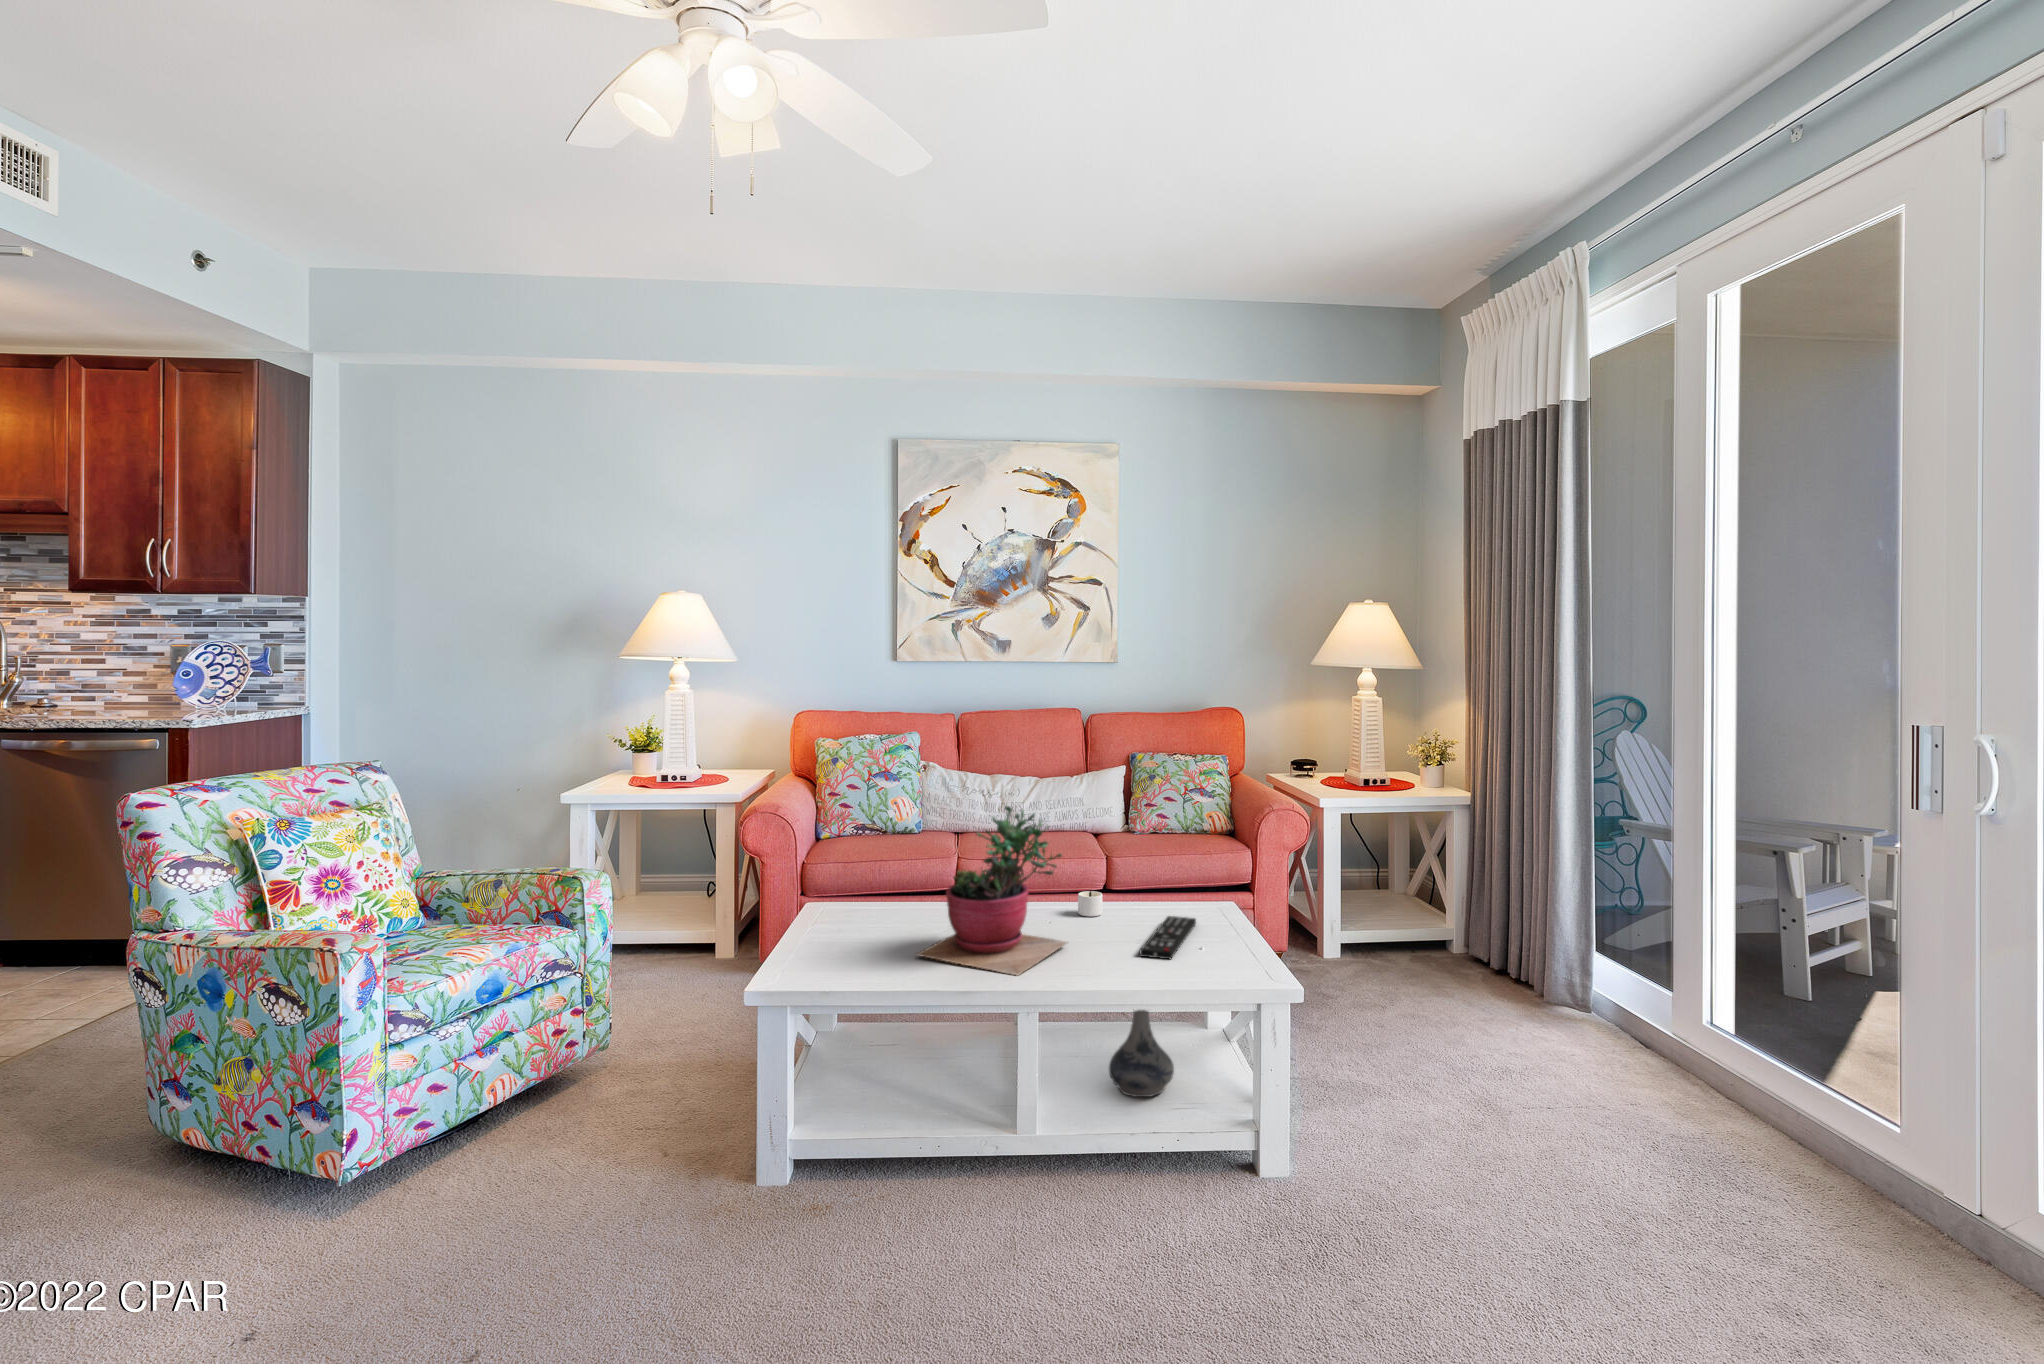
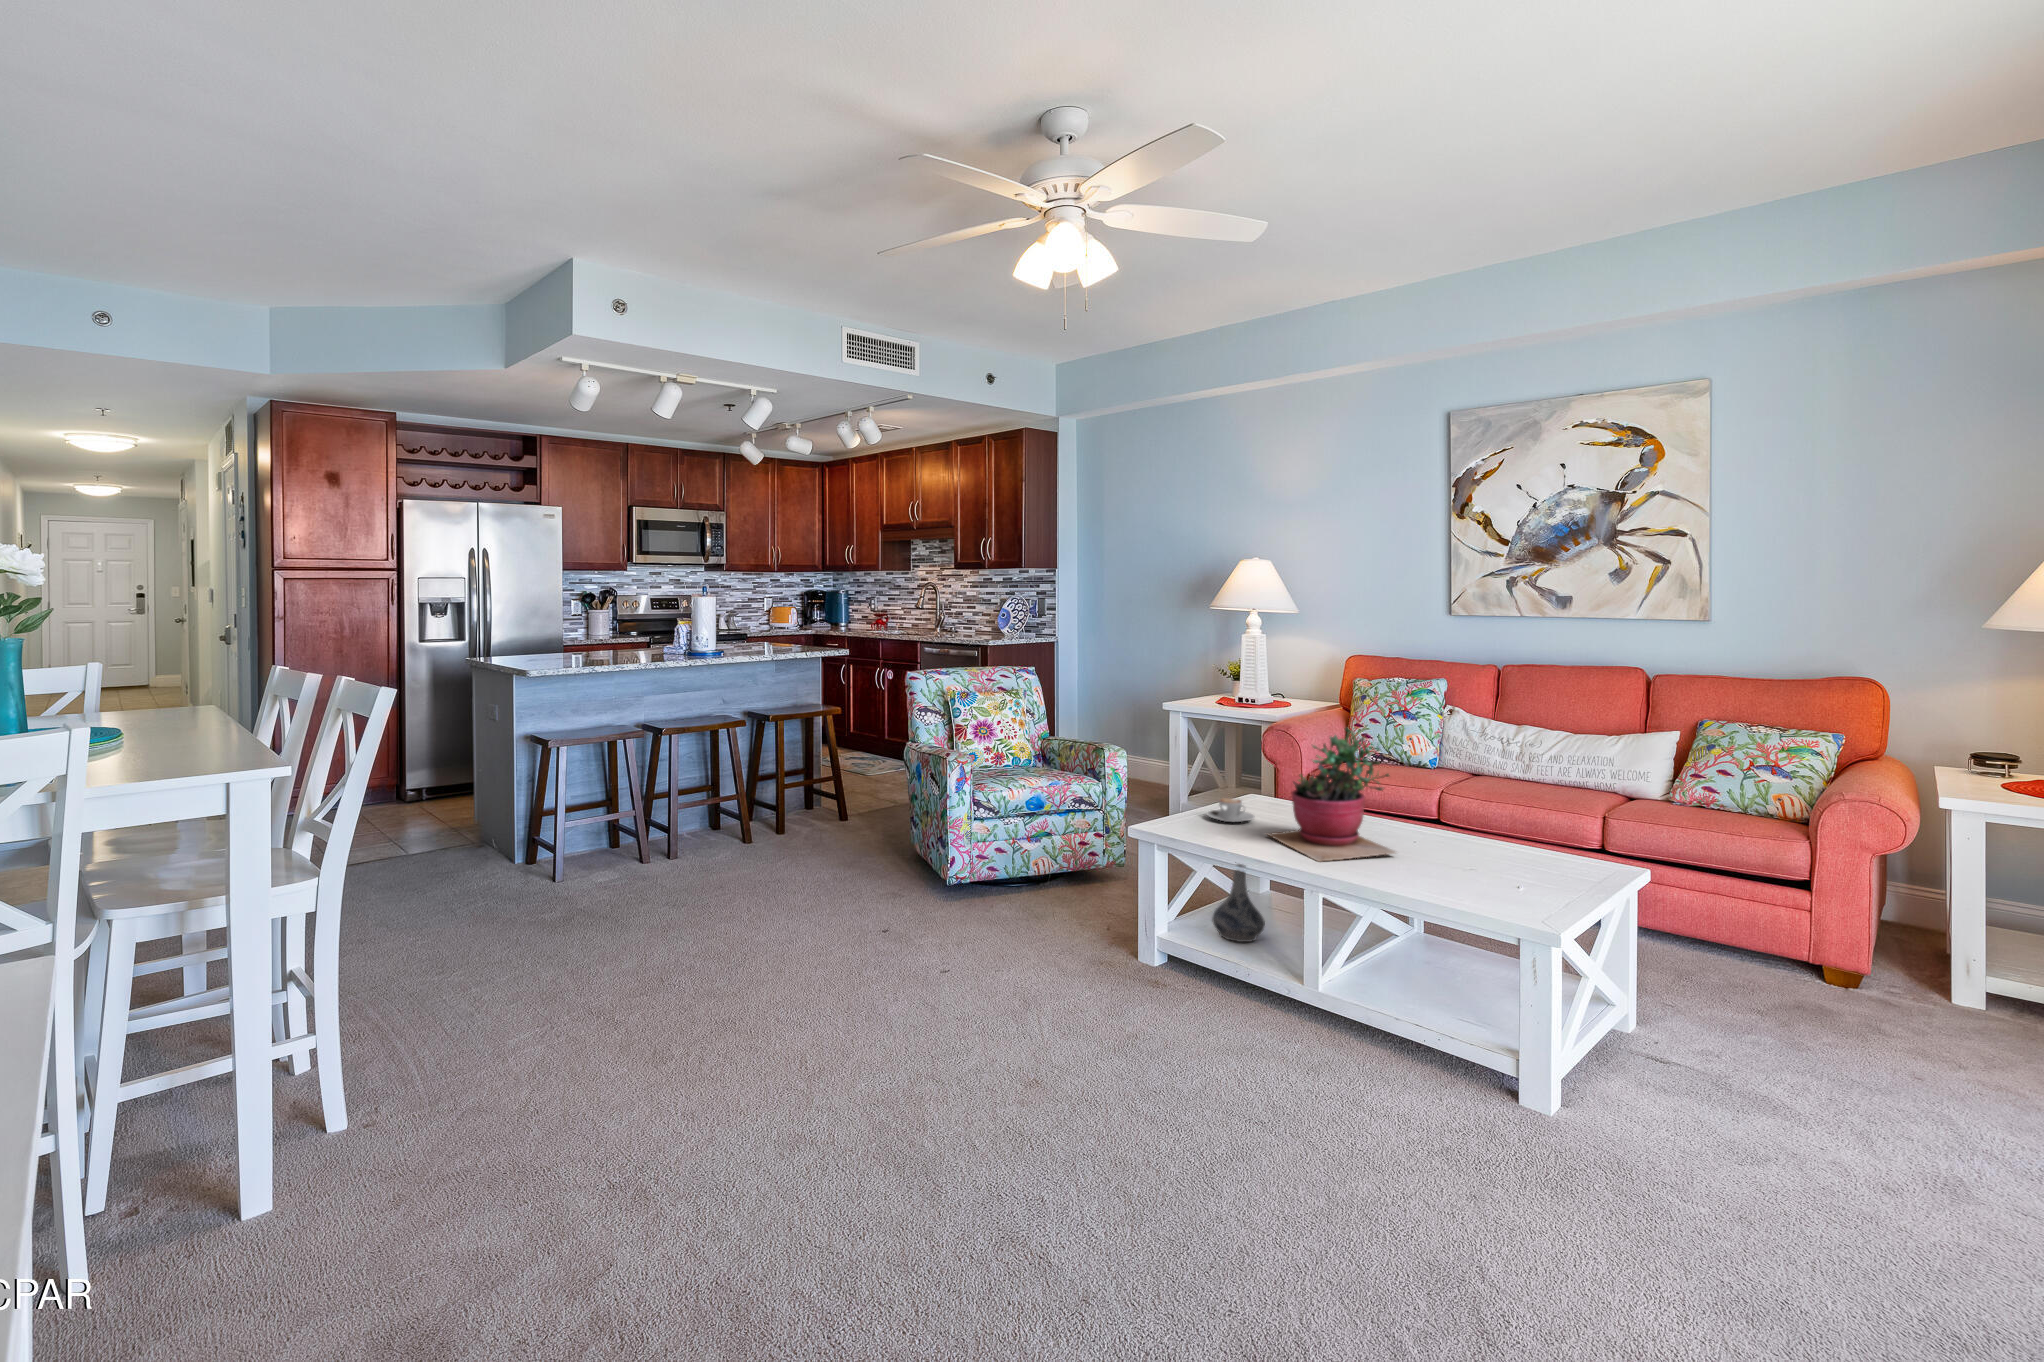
candle: present [1078,891,1102,917] -> none [1458,823,1497,848]
remote control: present [1140,916,1196,959] -> none [1450,859,1564,885]
coffee cup: none [811,917,874,951] -> present [1207,798,1255,822]
decorative vase: present [1109,1010,1174,1097] -> present [1212,864,1265,942]

